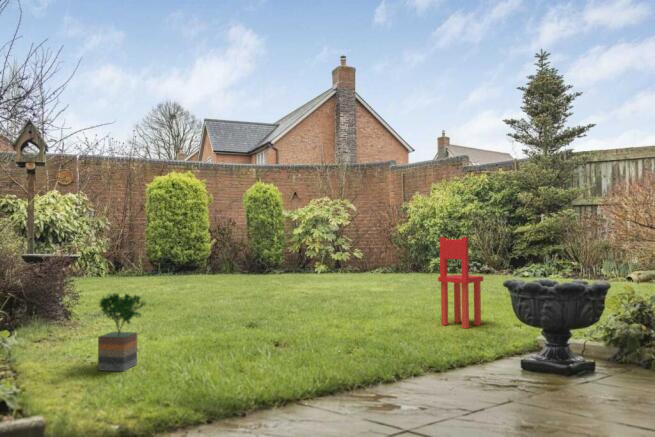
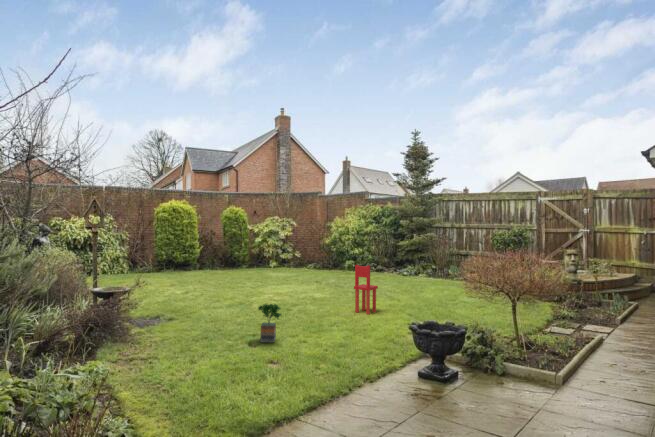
potted tree: present [98,293,145,371] -> present [258,304,281,342]

